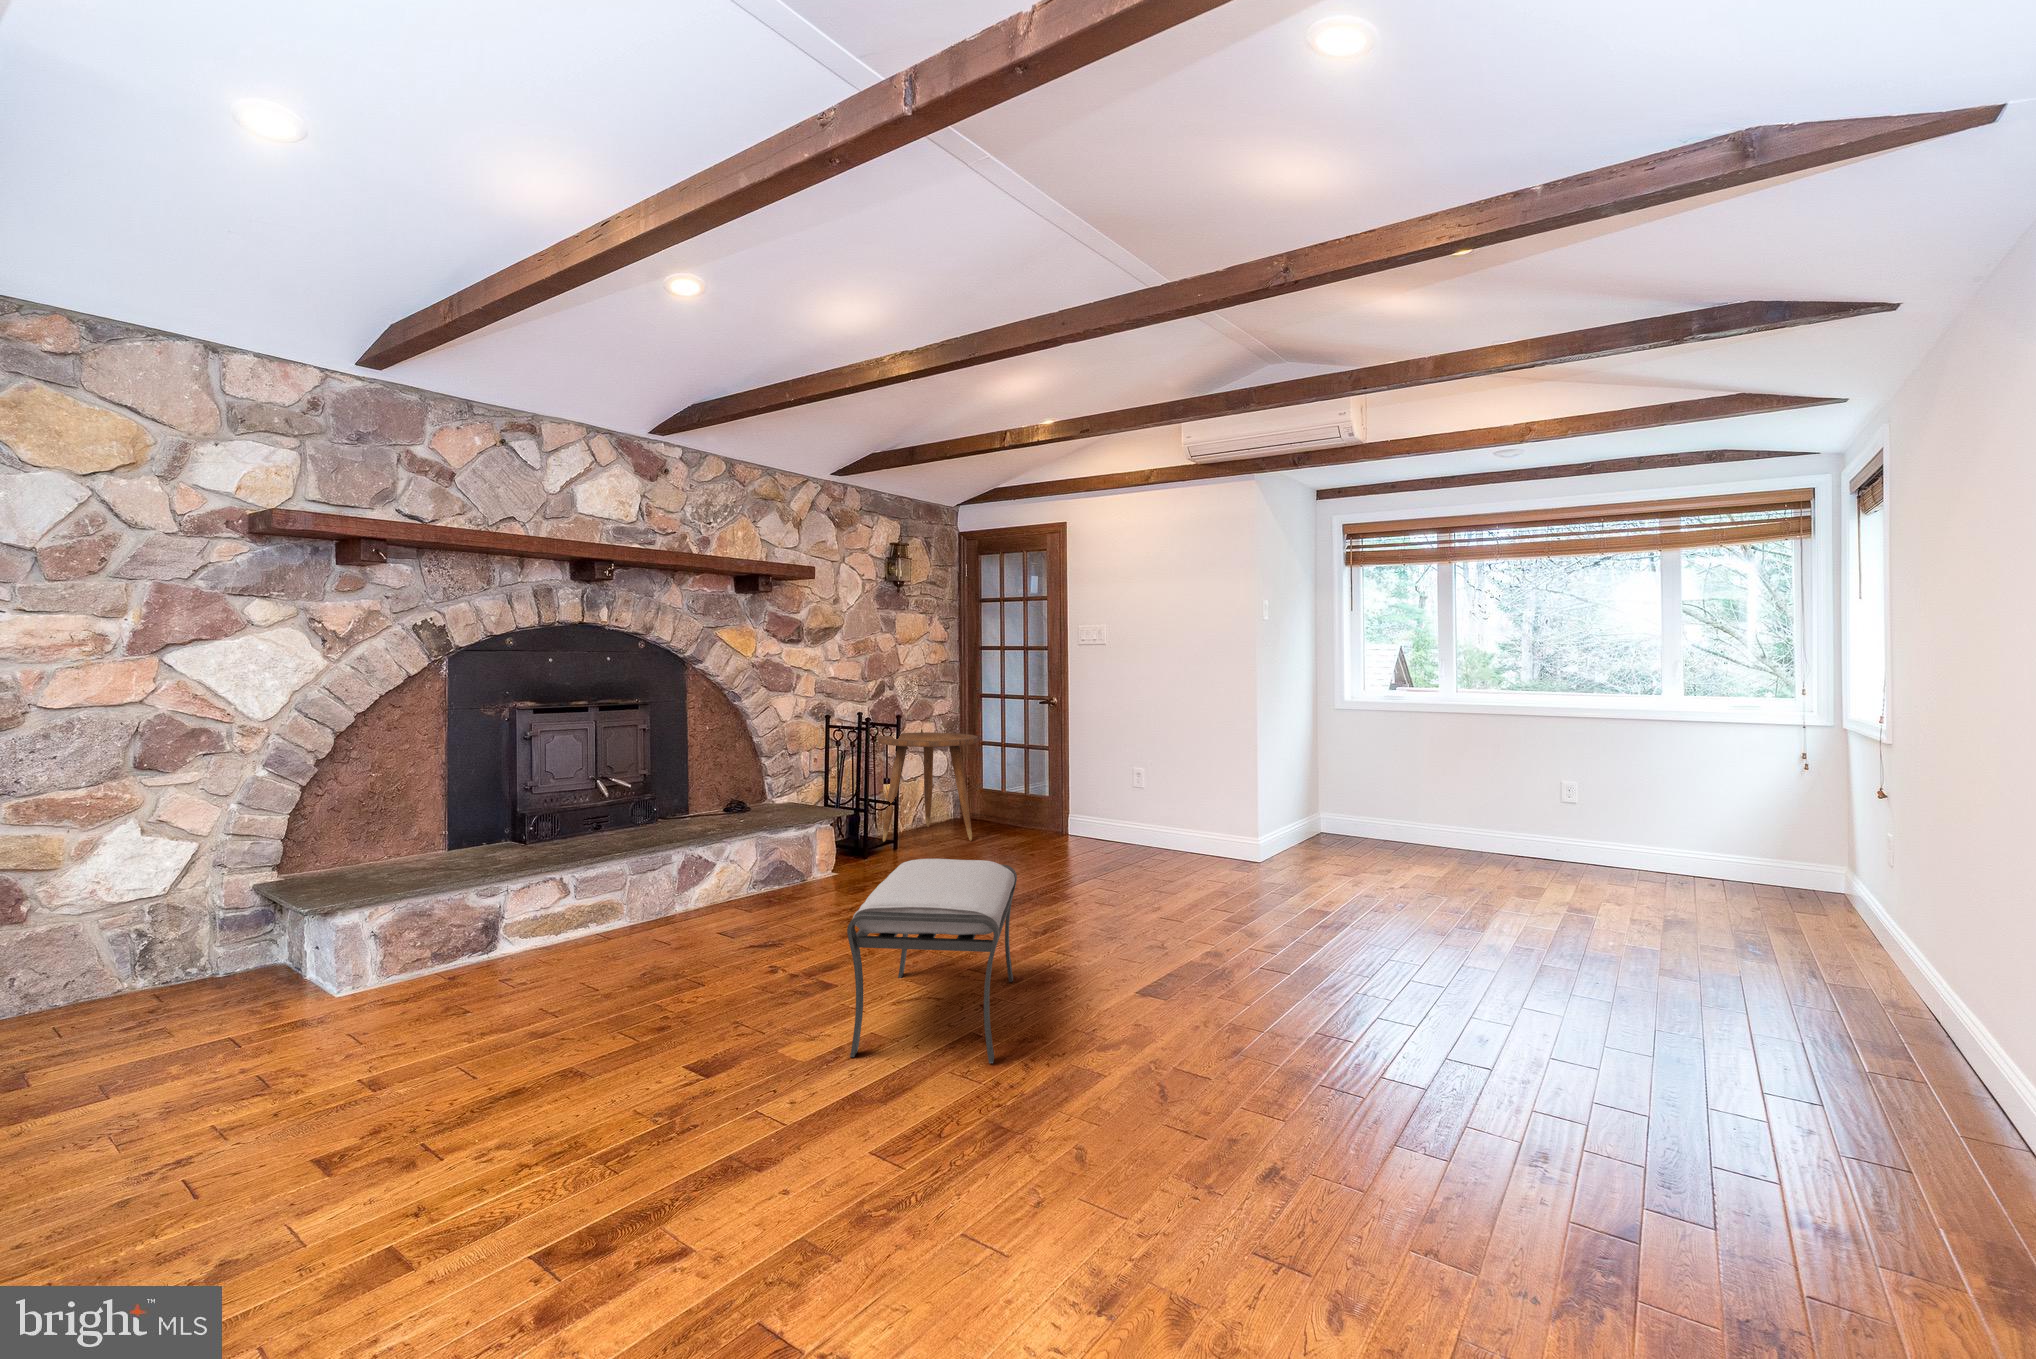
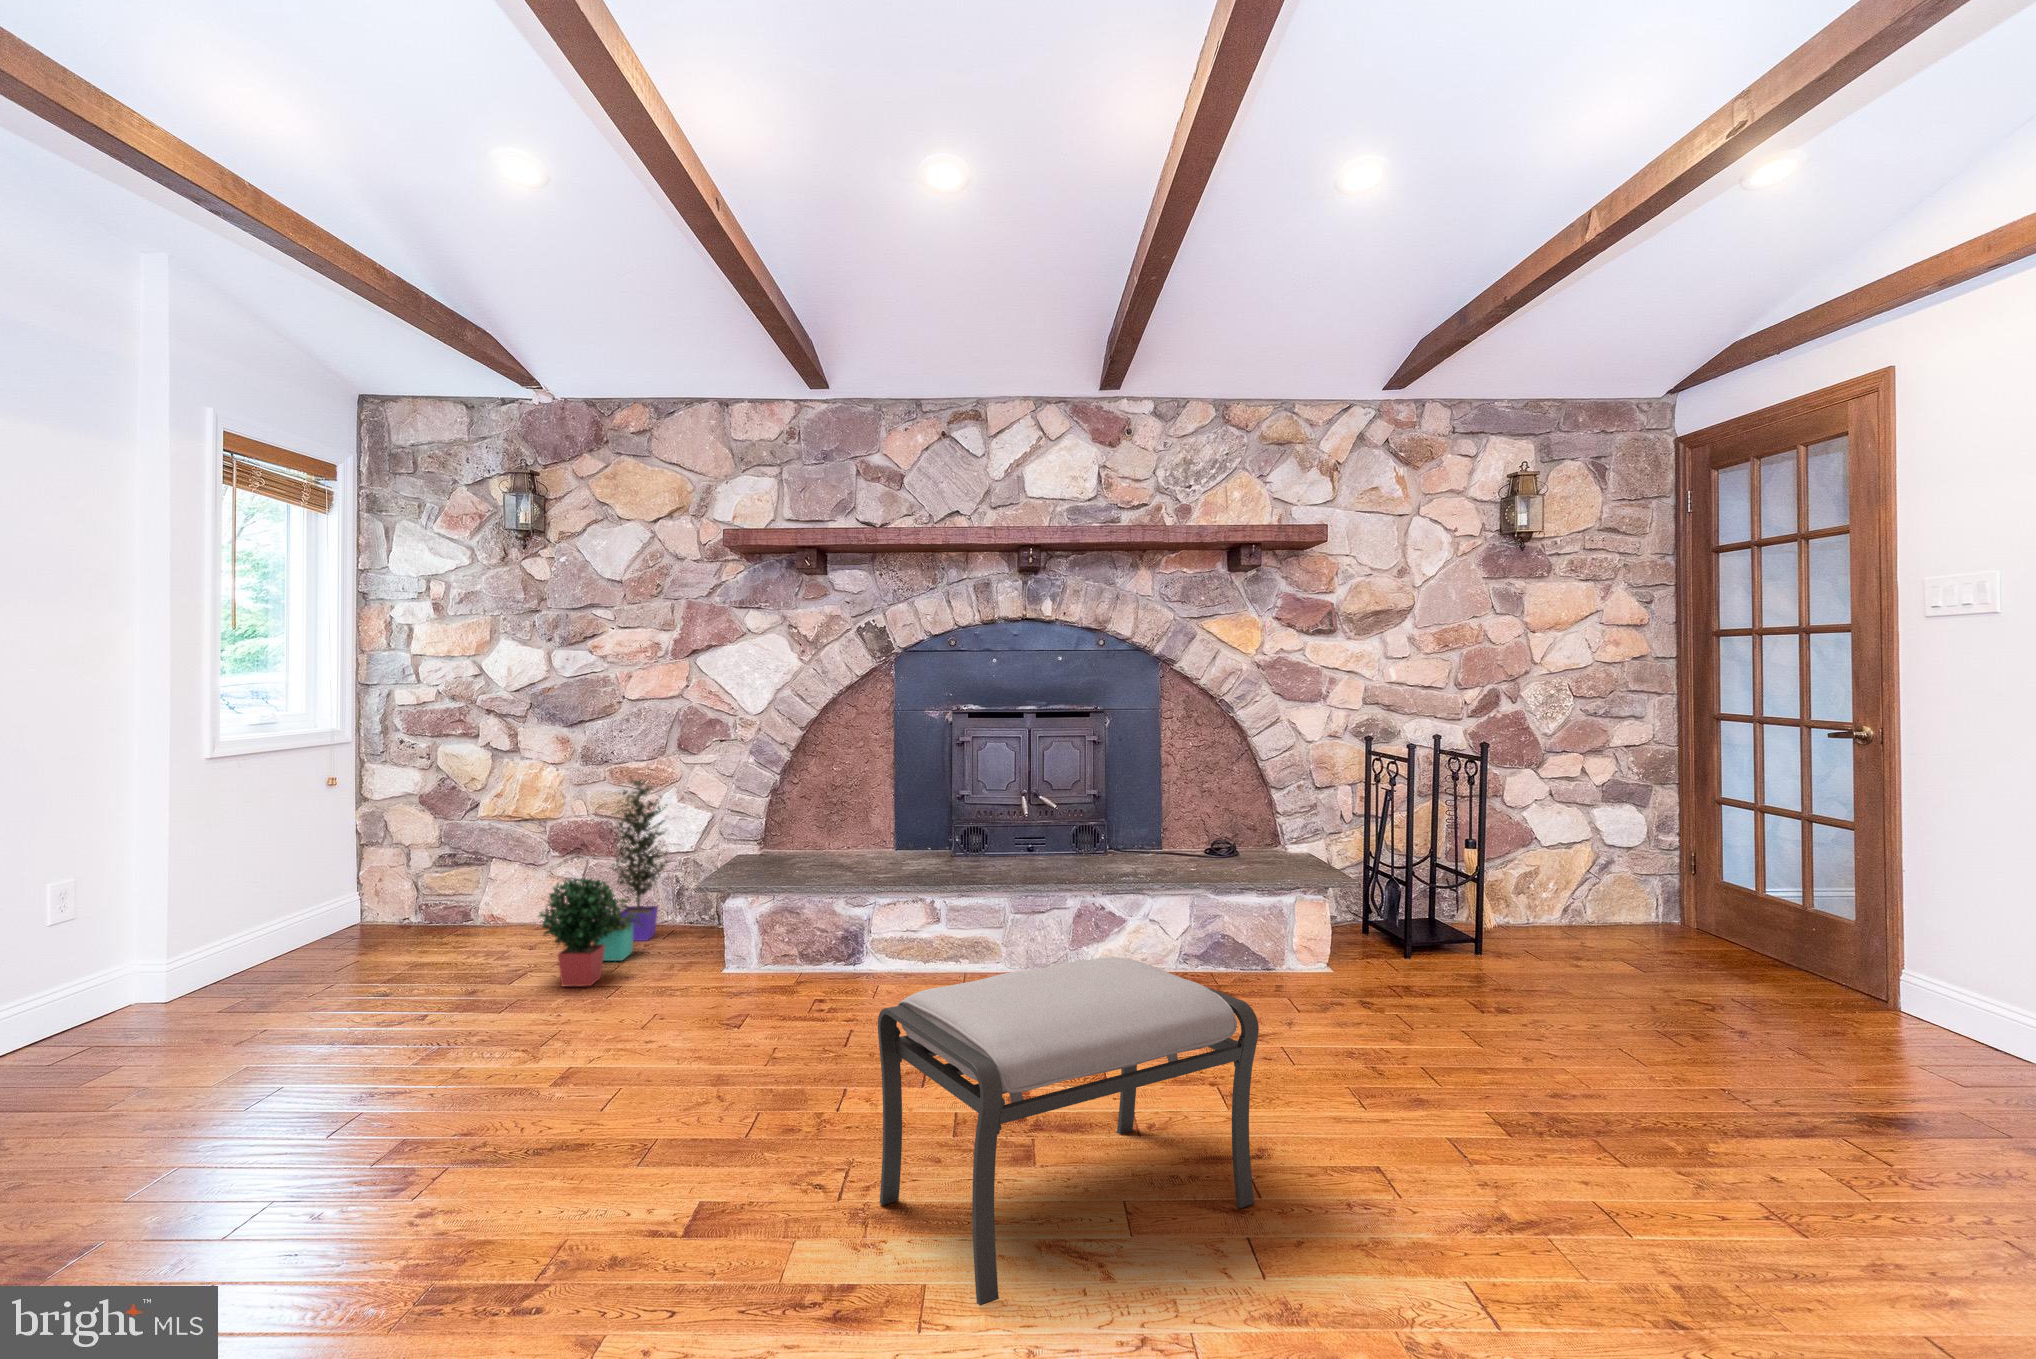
side table: present [878,732,978,842] -> none [1461,776,1646,973]
potted plant: none [45,806,211,1077] -> present [540,779,669,986]

